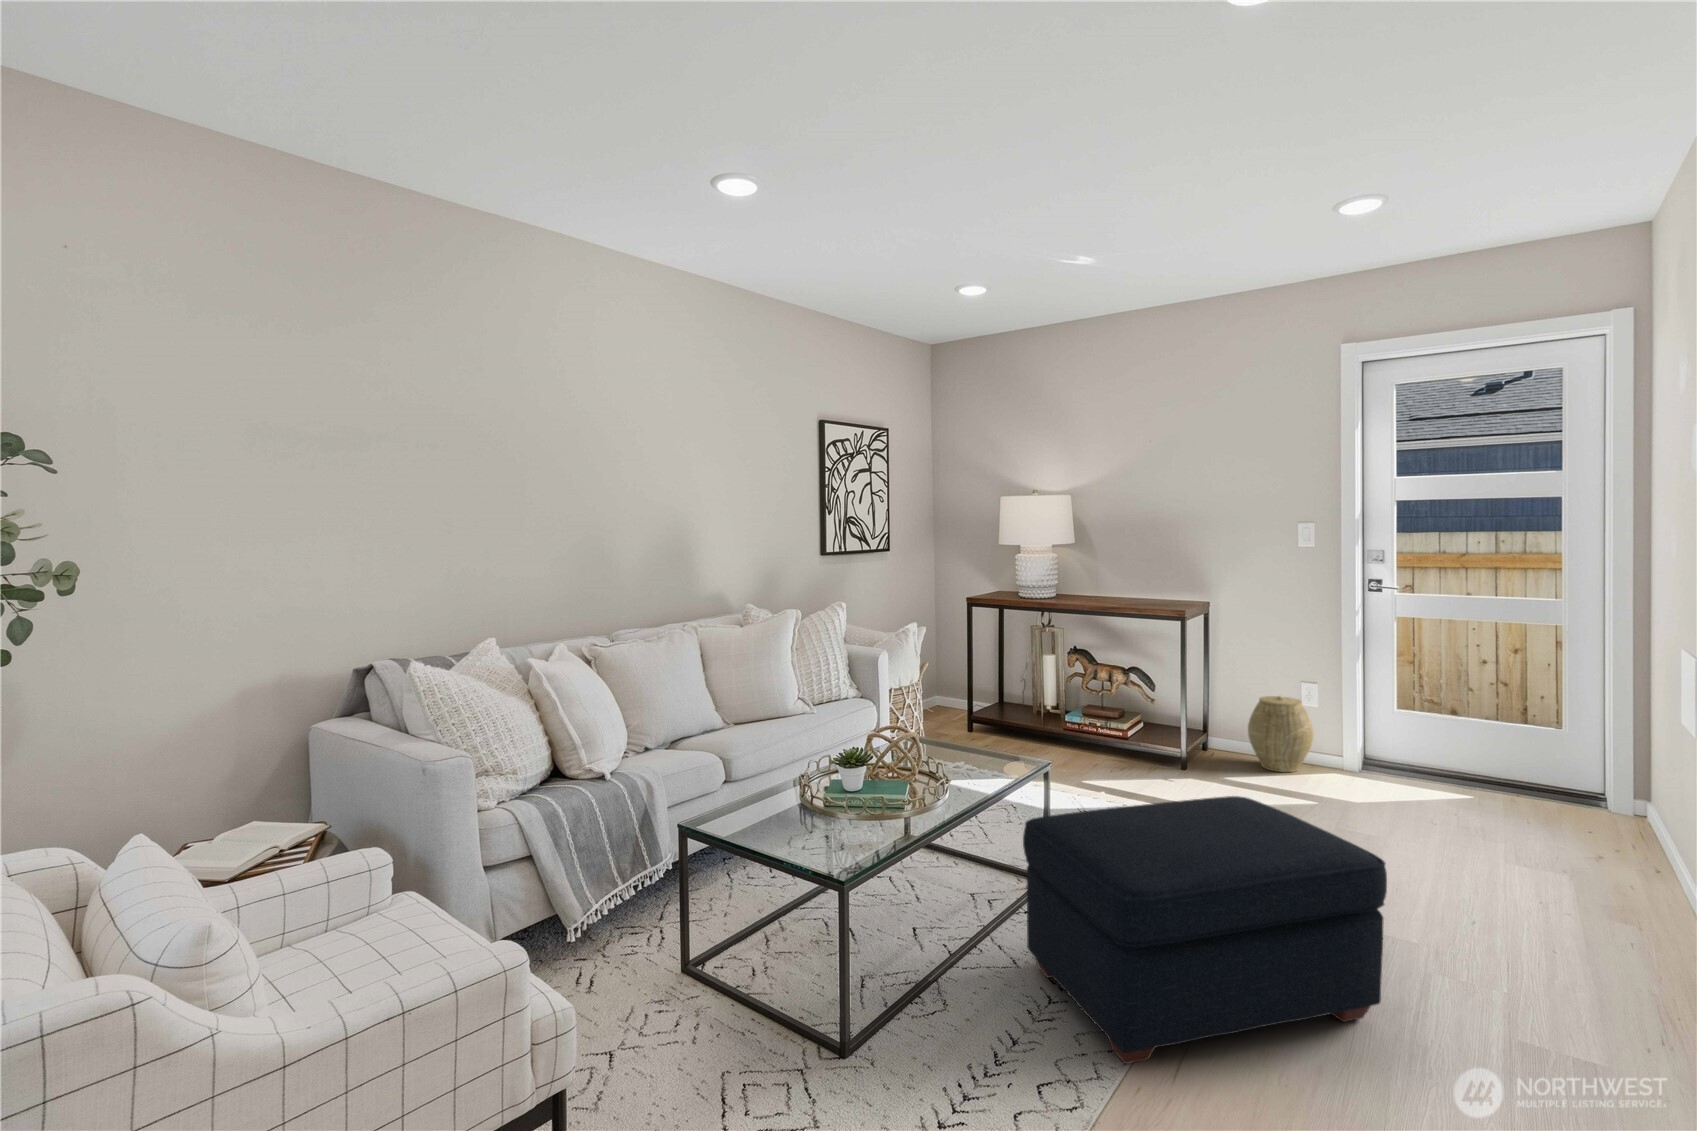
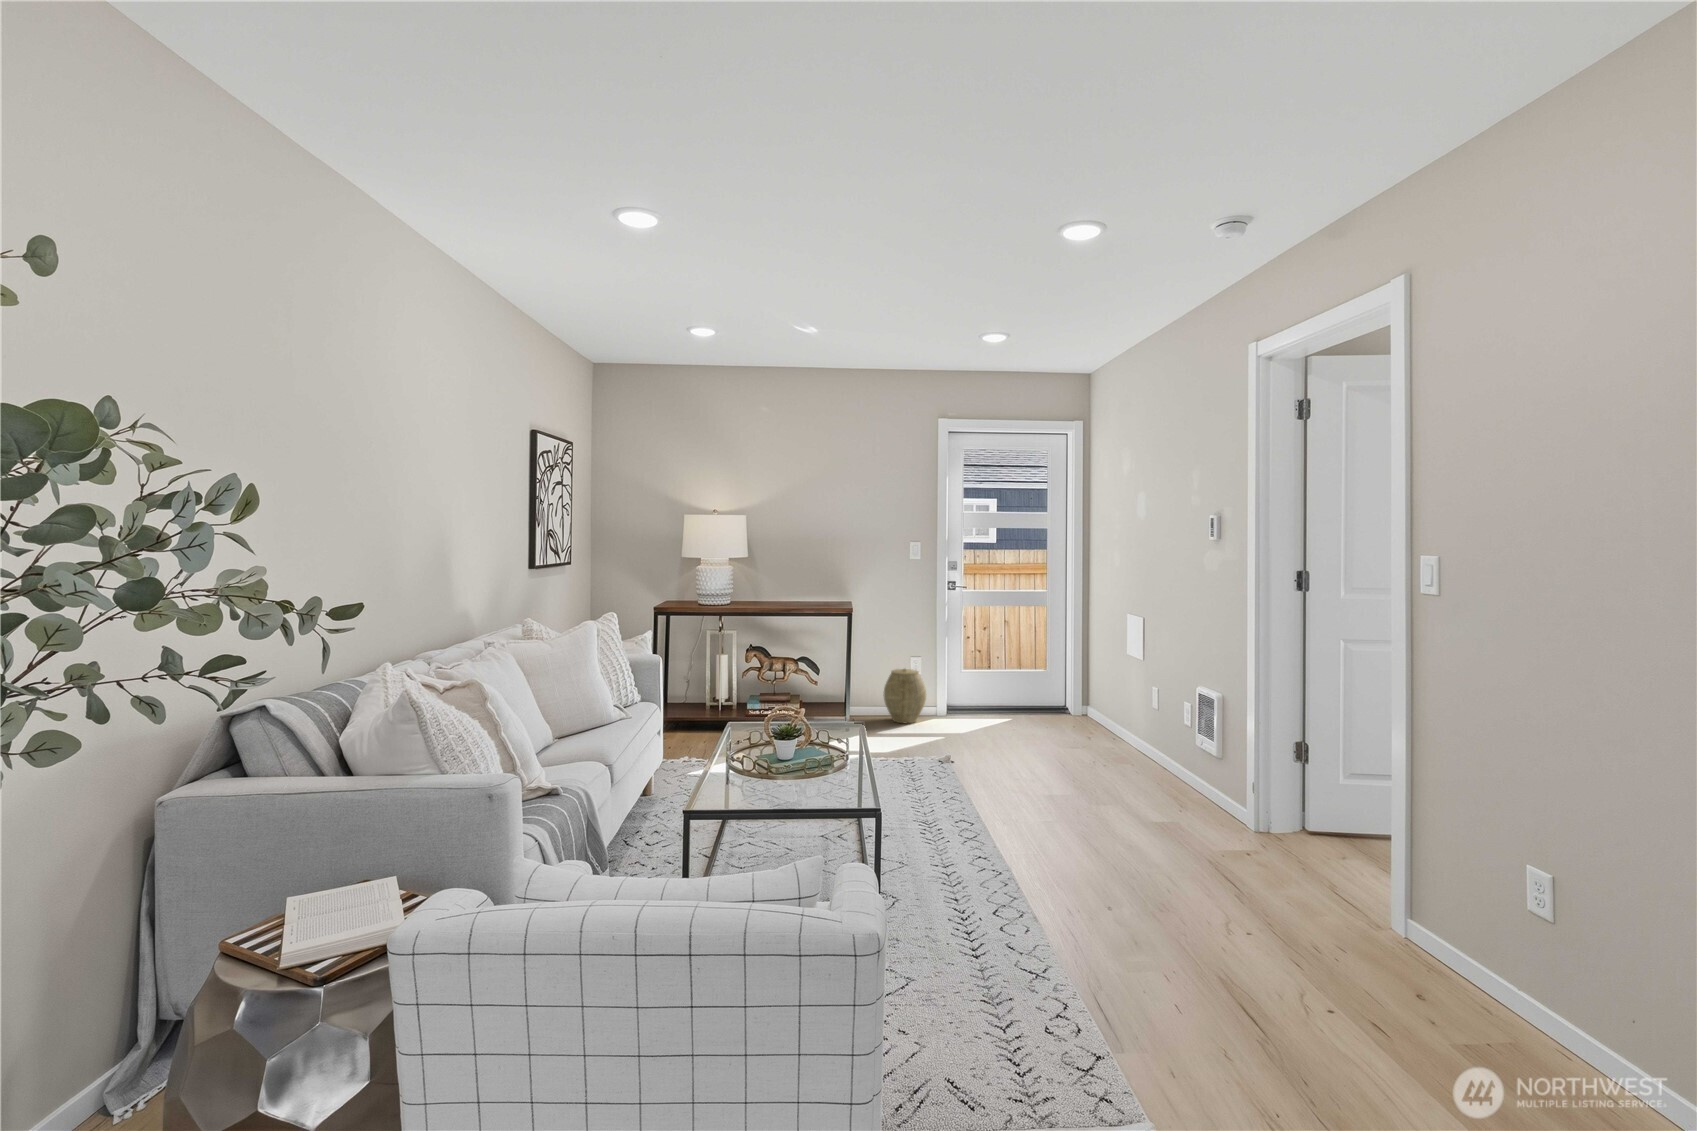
ottoman: present [1023,796,1387,1064] -> none [944,728,1142,910]

